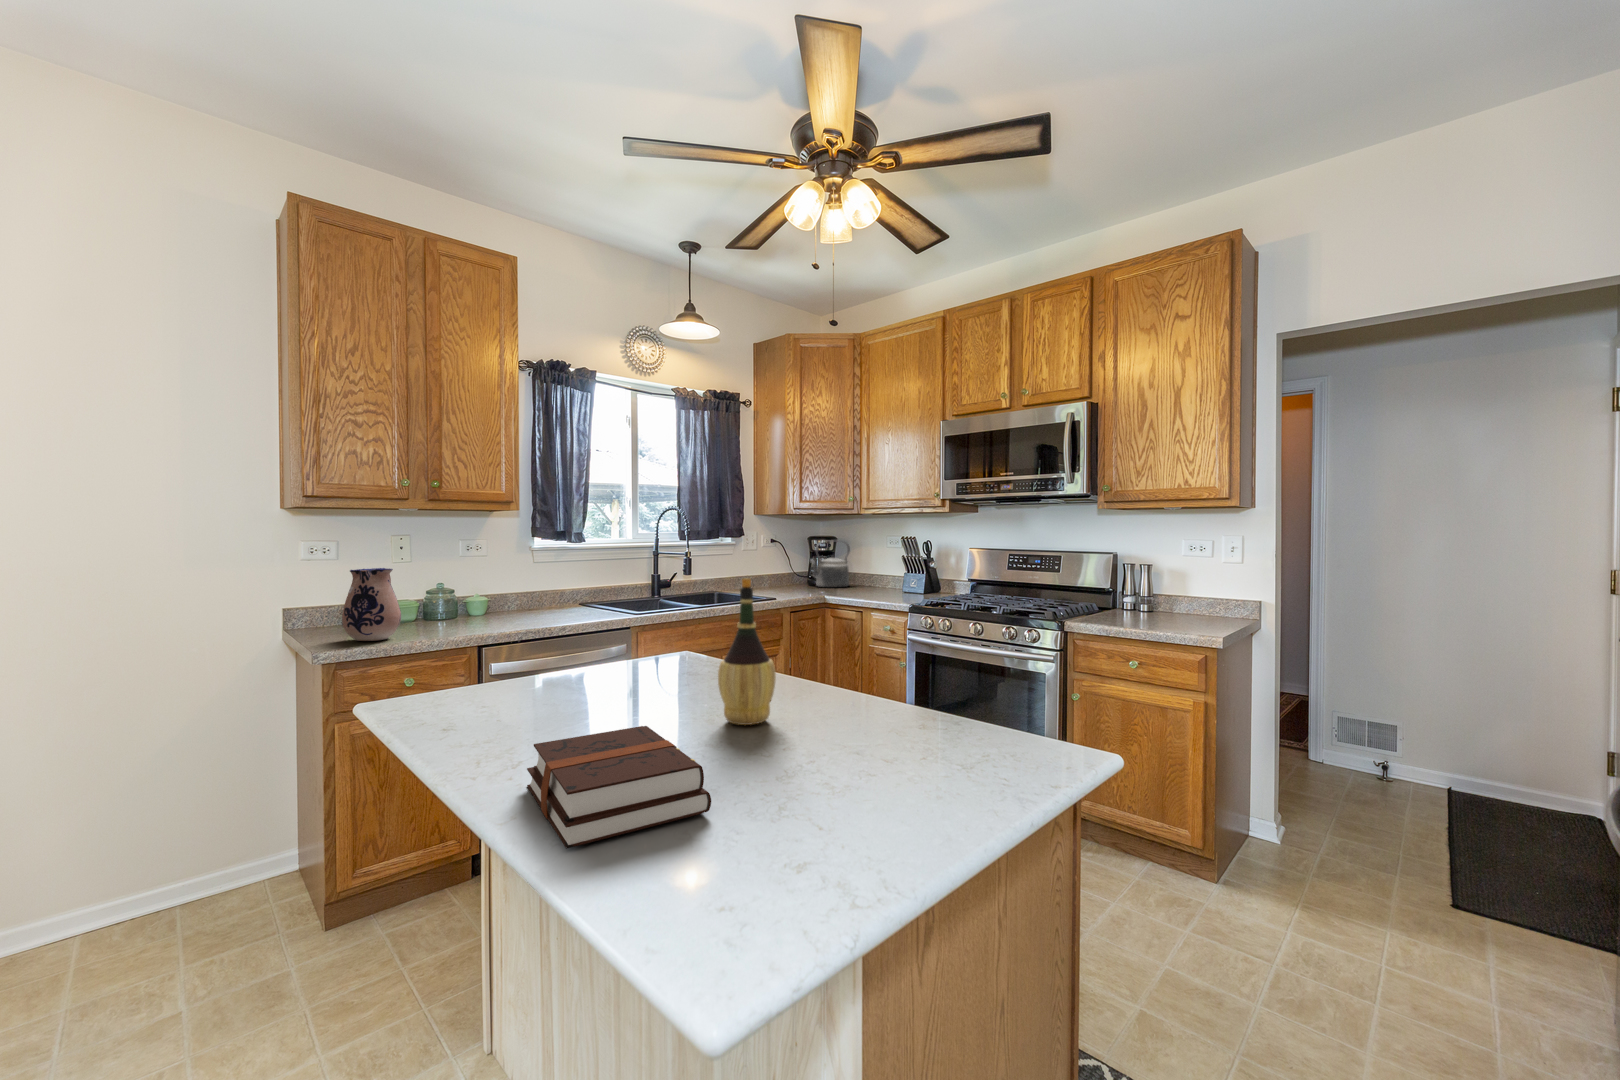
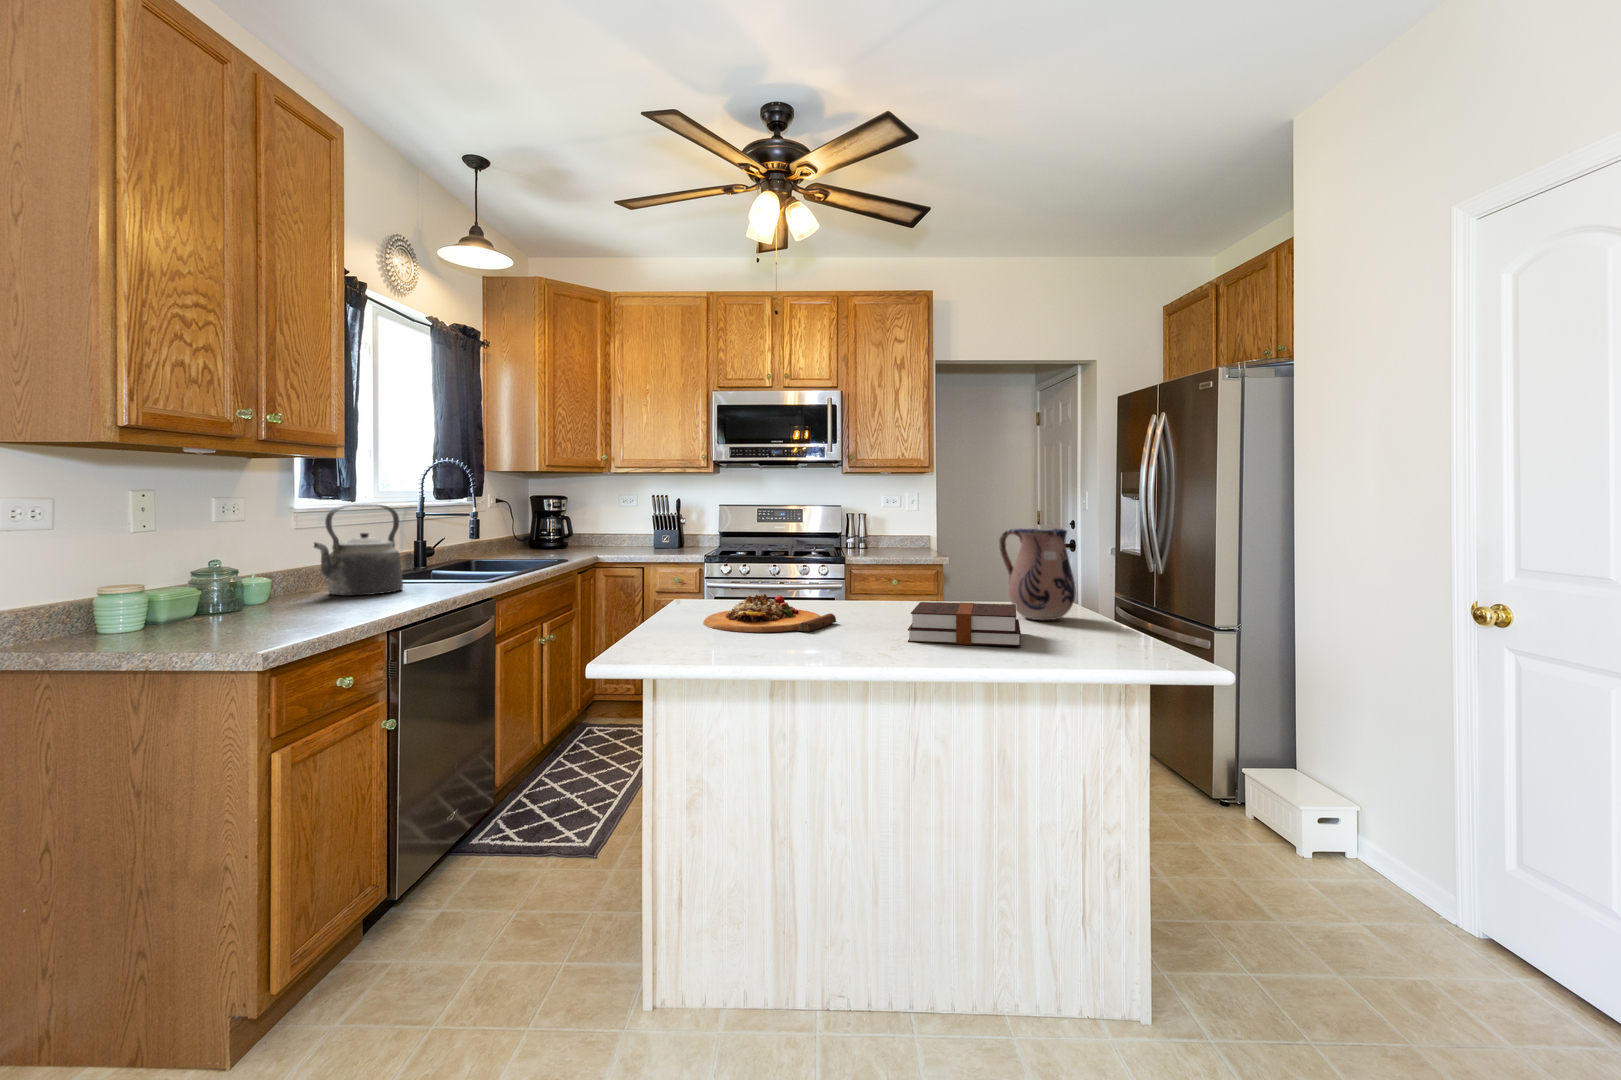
kettle: present [810,541,850,587] -> present [314,504,403,596]
ceramic pitcher: present [342,568,401,641] -> present [999,528,1075,620]
wine bottle: present [718,578,776,725] -> none [866,509,907,611]
cutting board: none [487,675,641,737] -> present [703,594,837,632]

